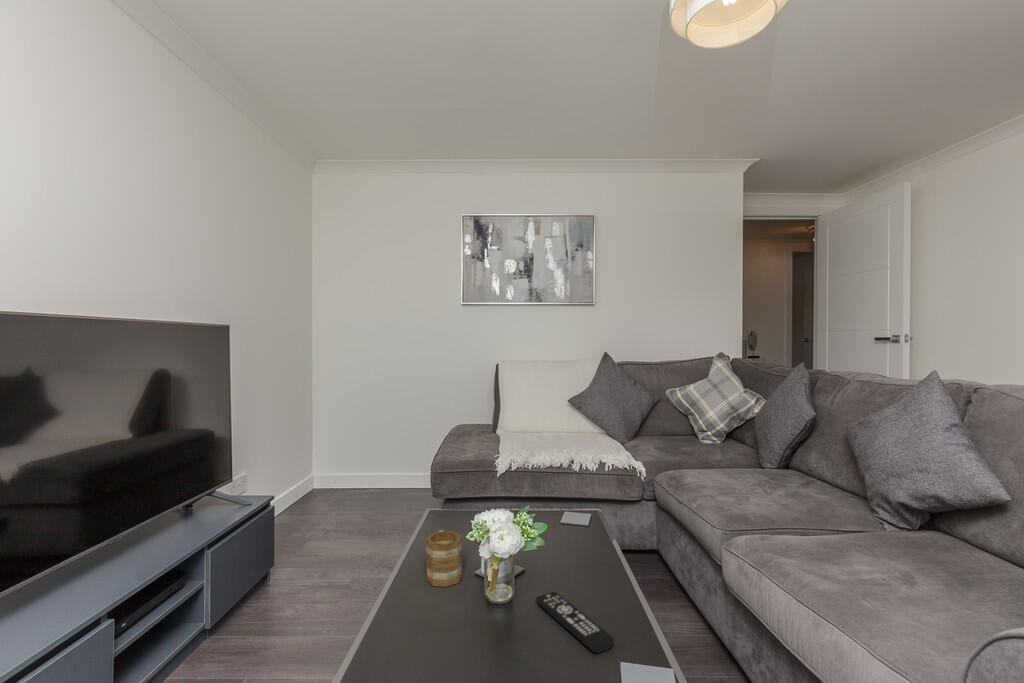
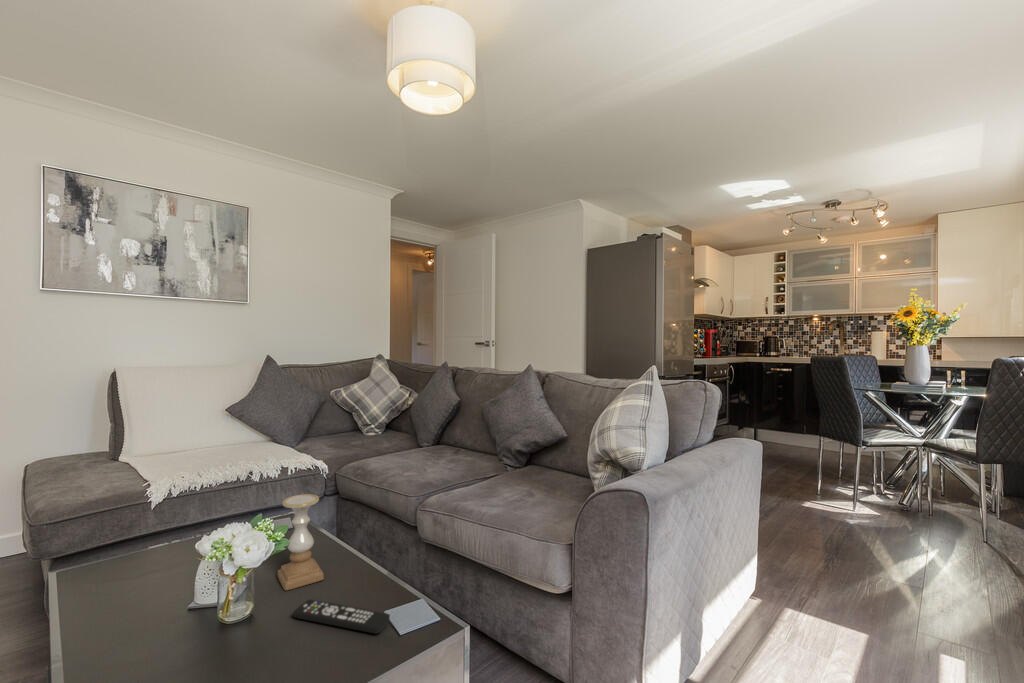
candle holder: none [546,488,582,578] -> present [278,494,324,591]
mug: present [426,530,462,587] -> none [126,578,180,654]

